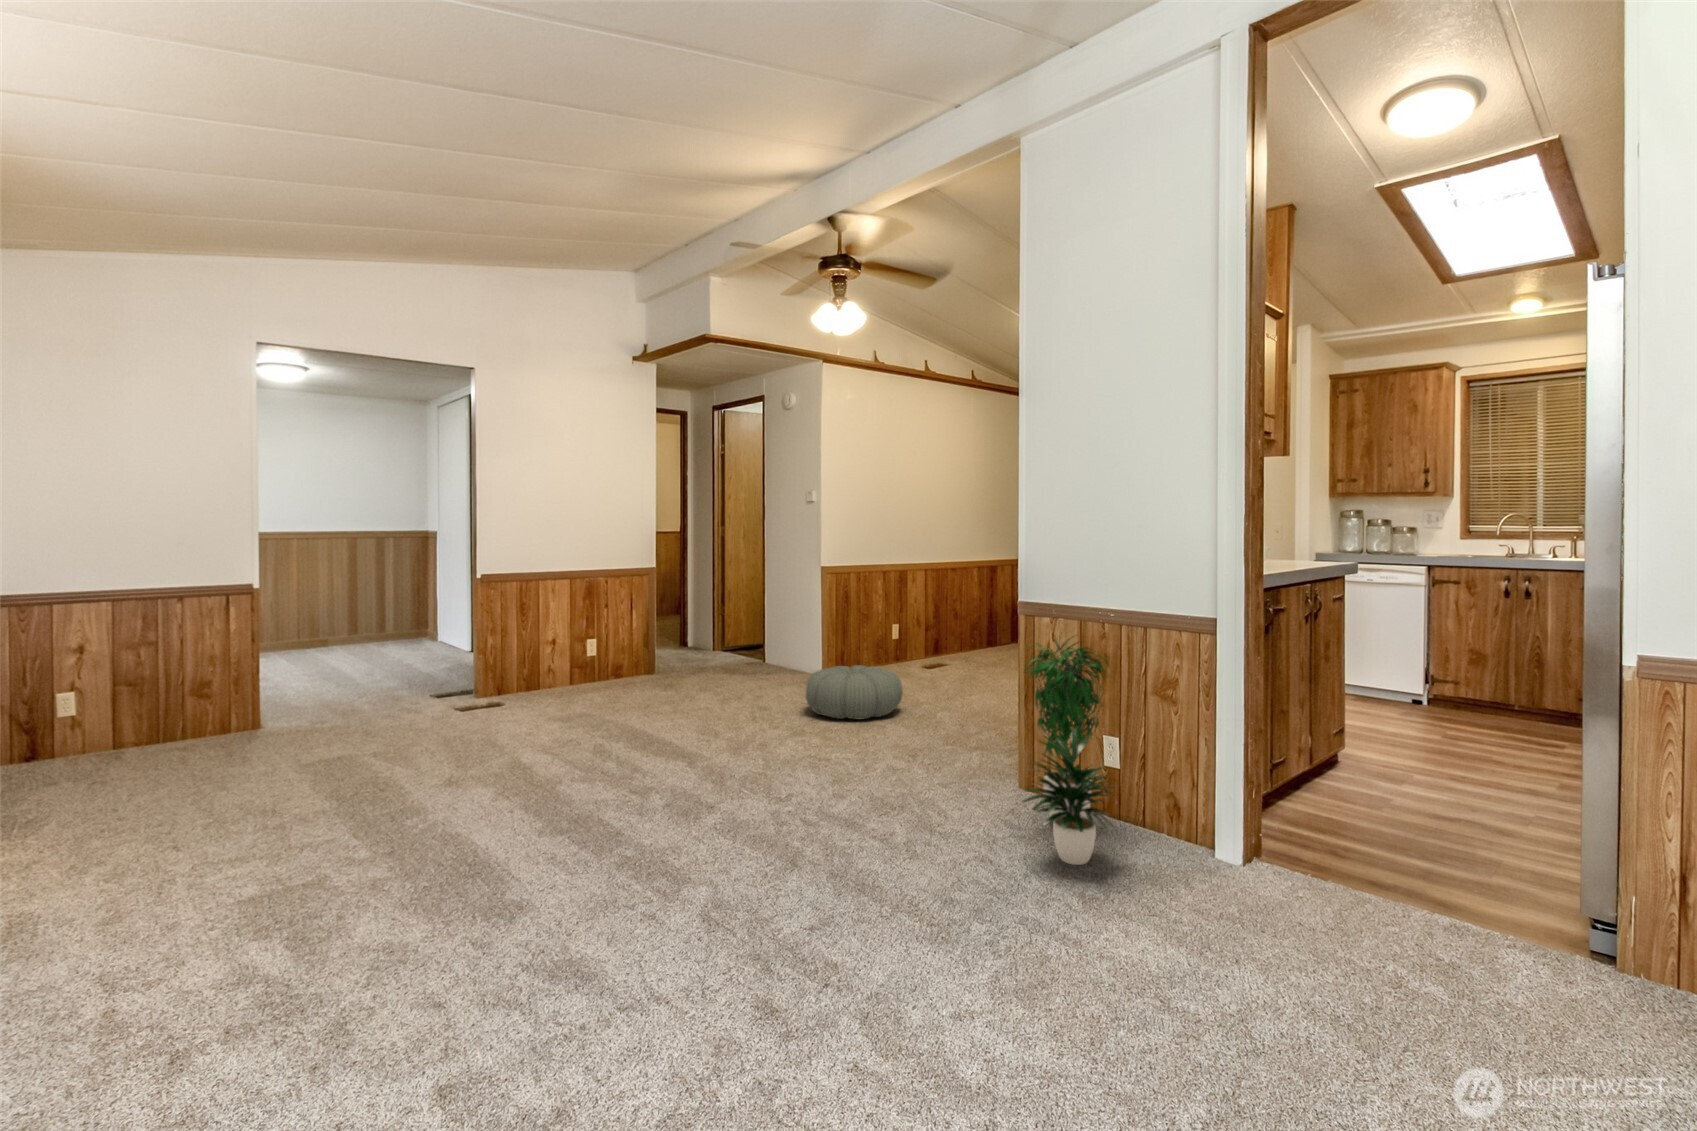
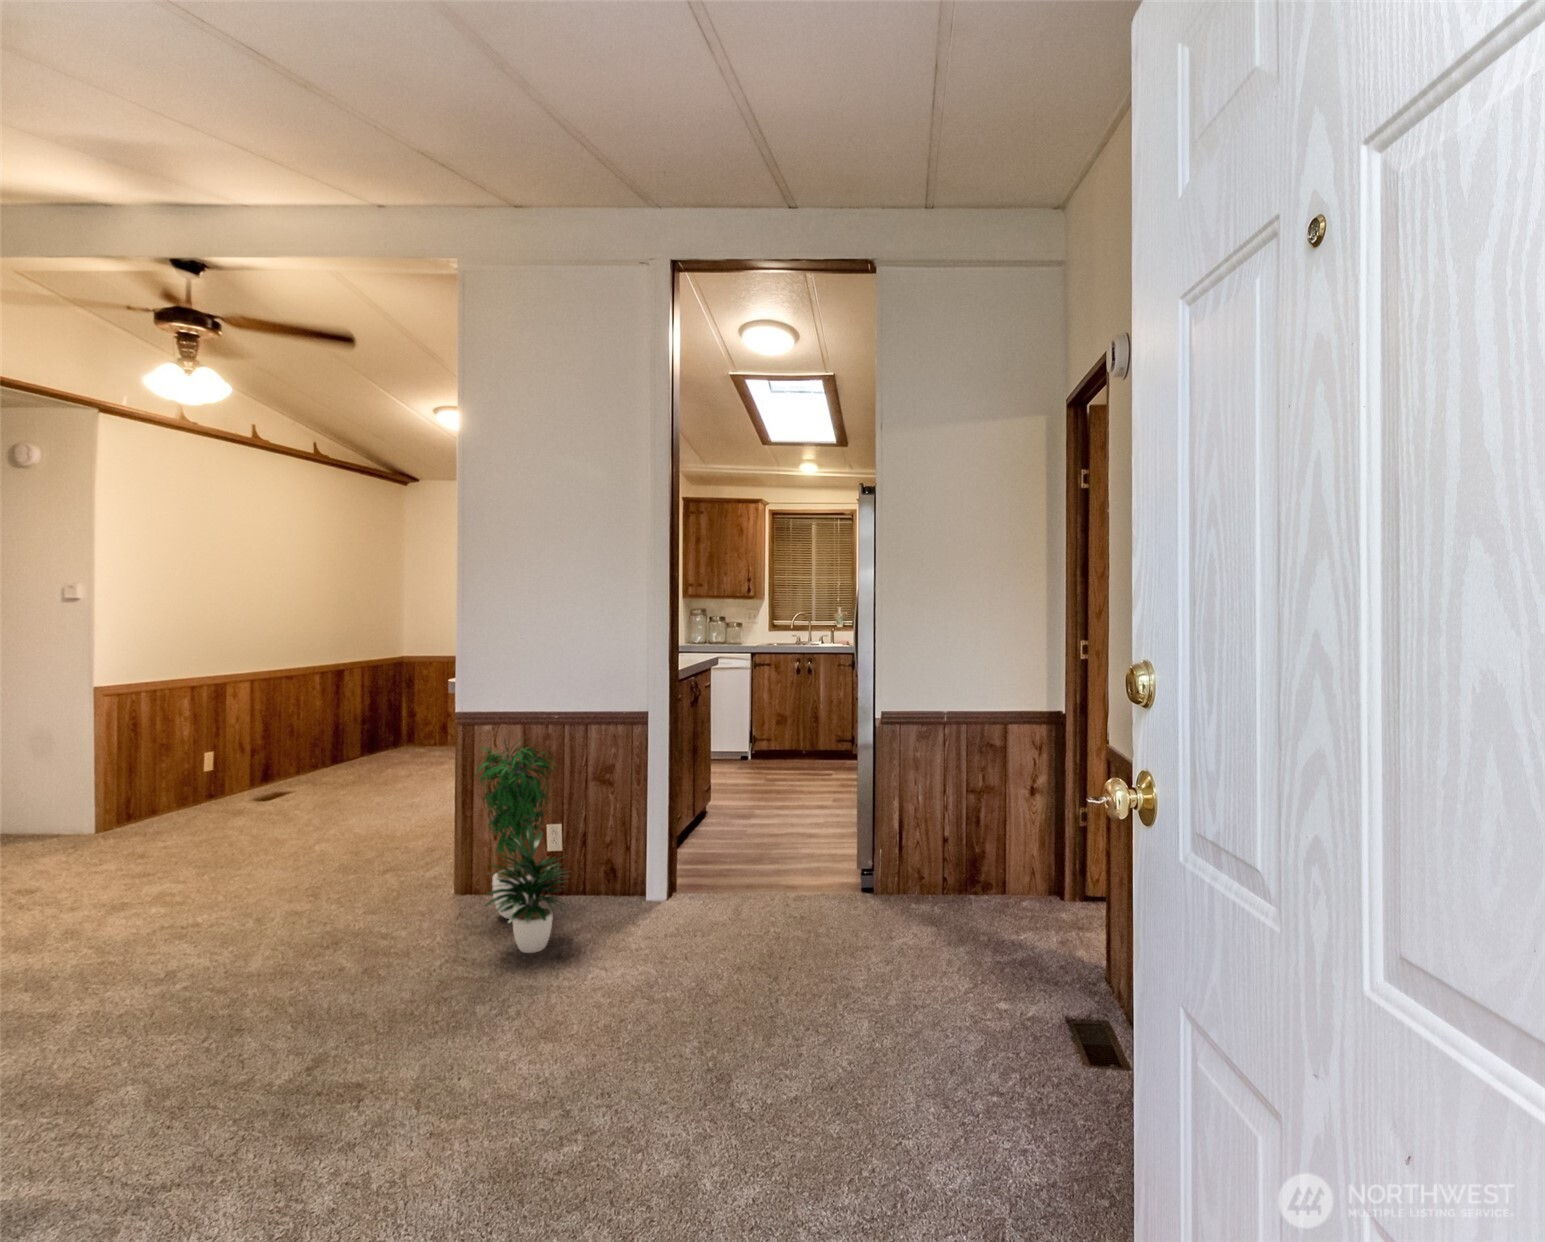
pouf: present [806,665,903,720] -> none [143,784,289,855]

